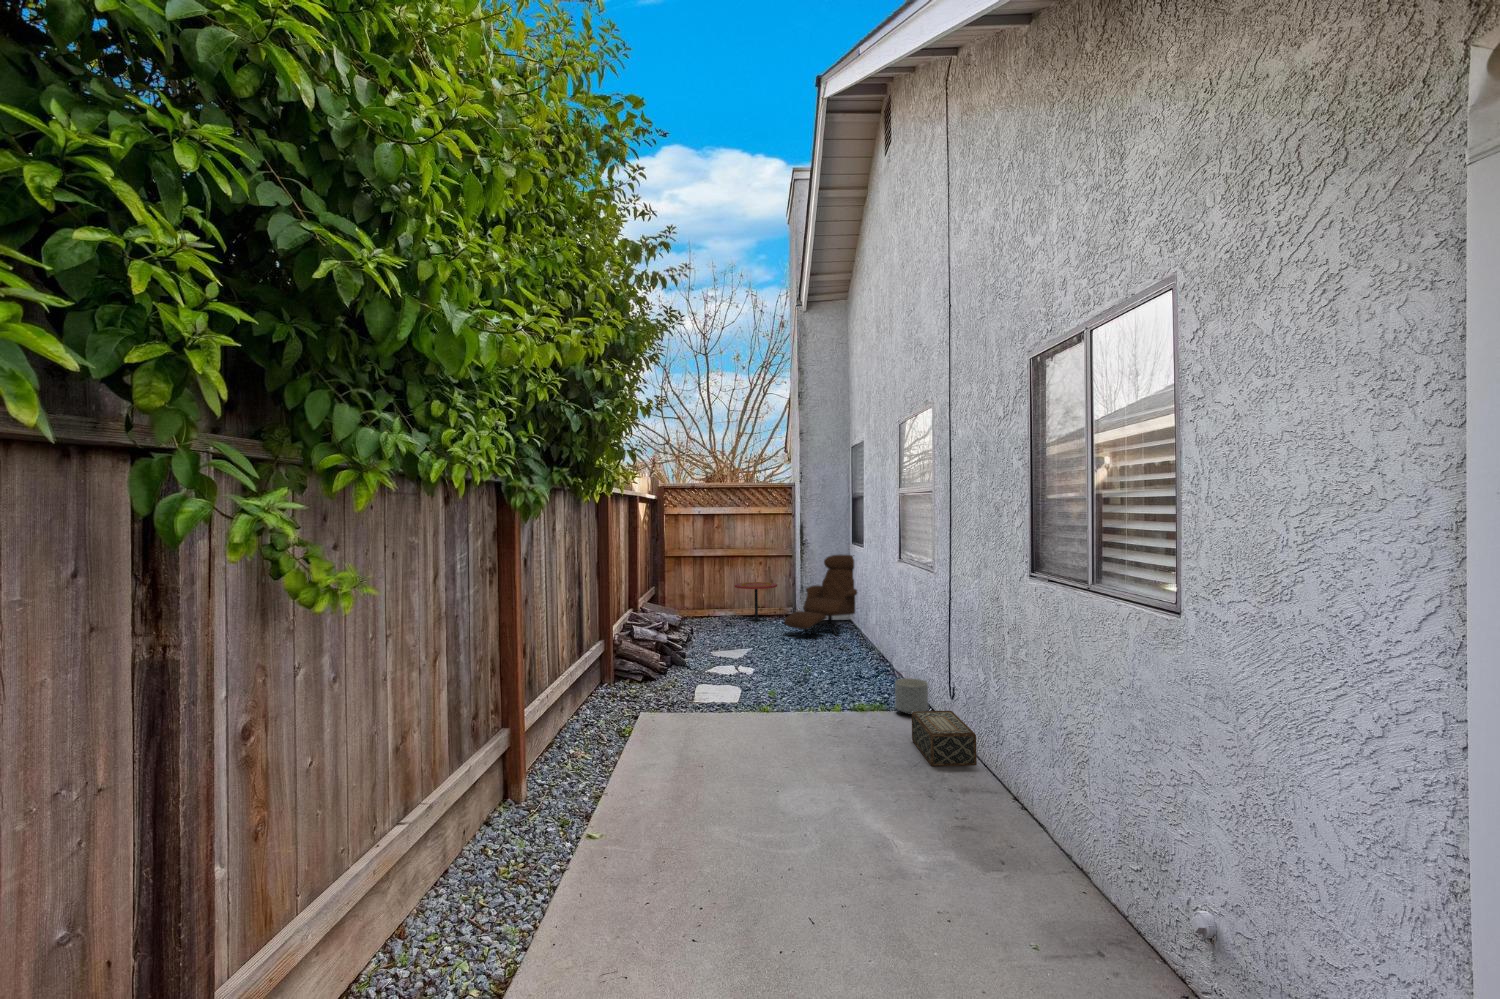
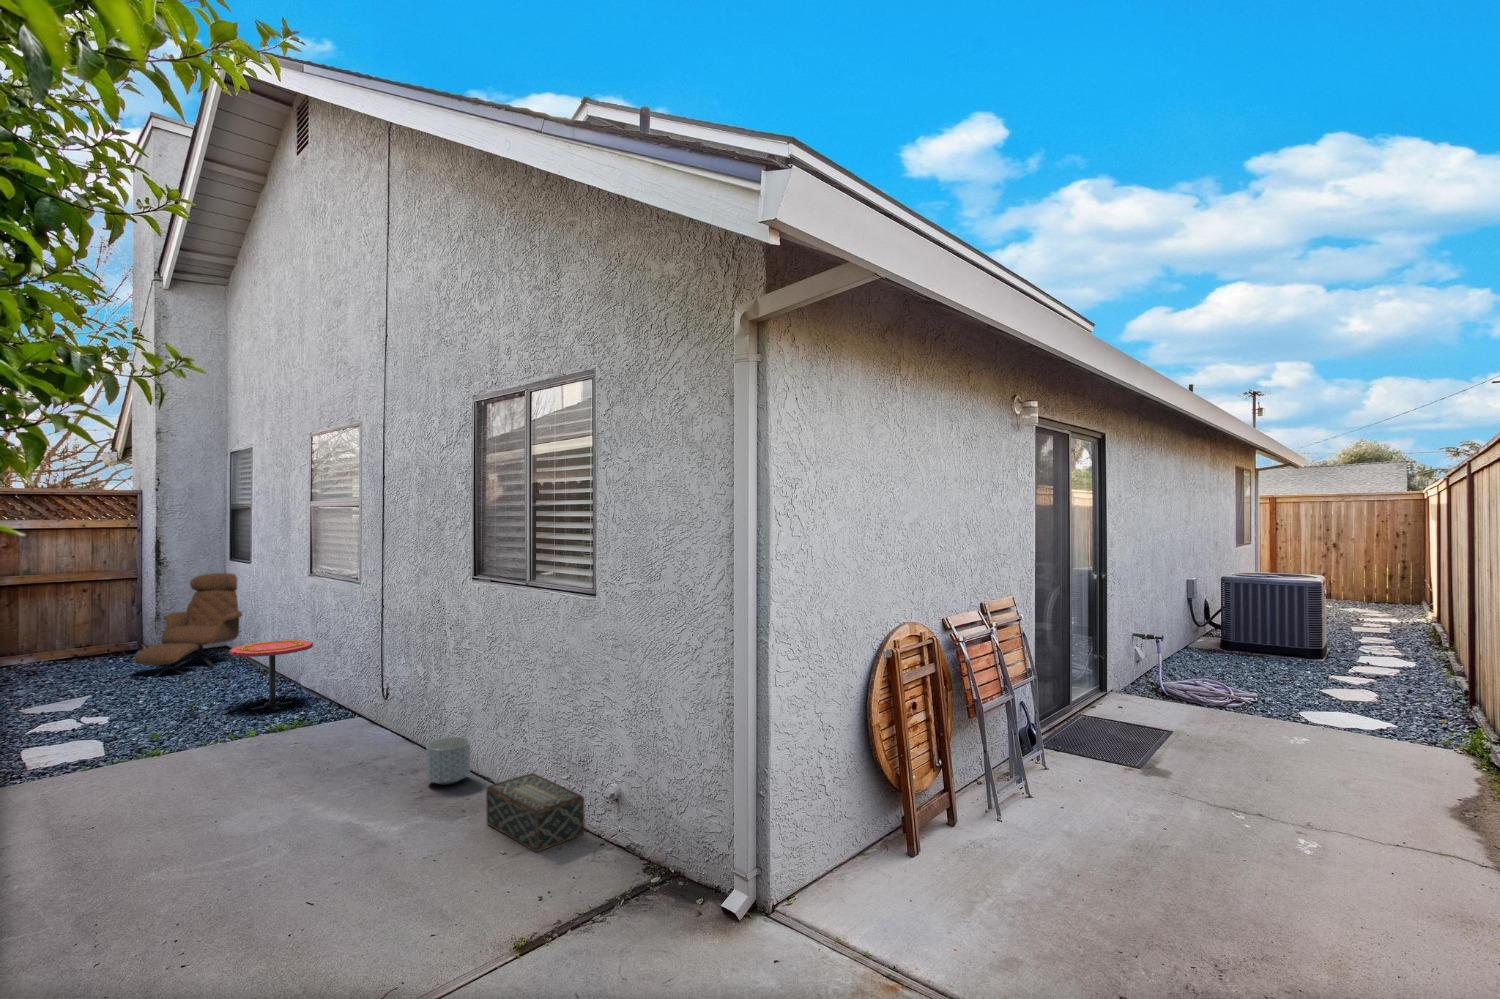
side table: present [735,582,777,623] -> present [229,640,313,710]
planter: present [895,678,928,715] -> present [426,737,470,785]
woven basket: present [912,711,977,766] -> present [486,773,585,852]

